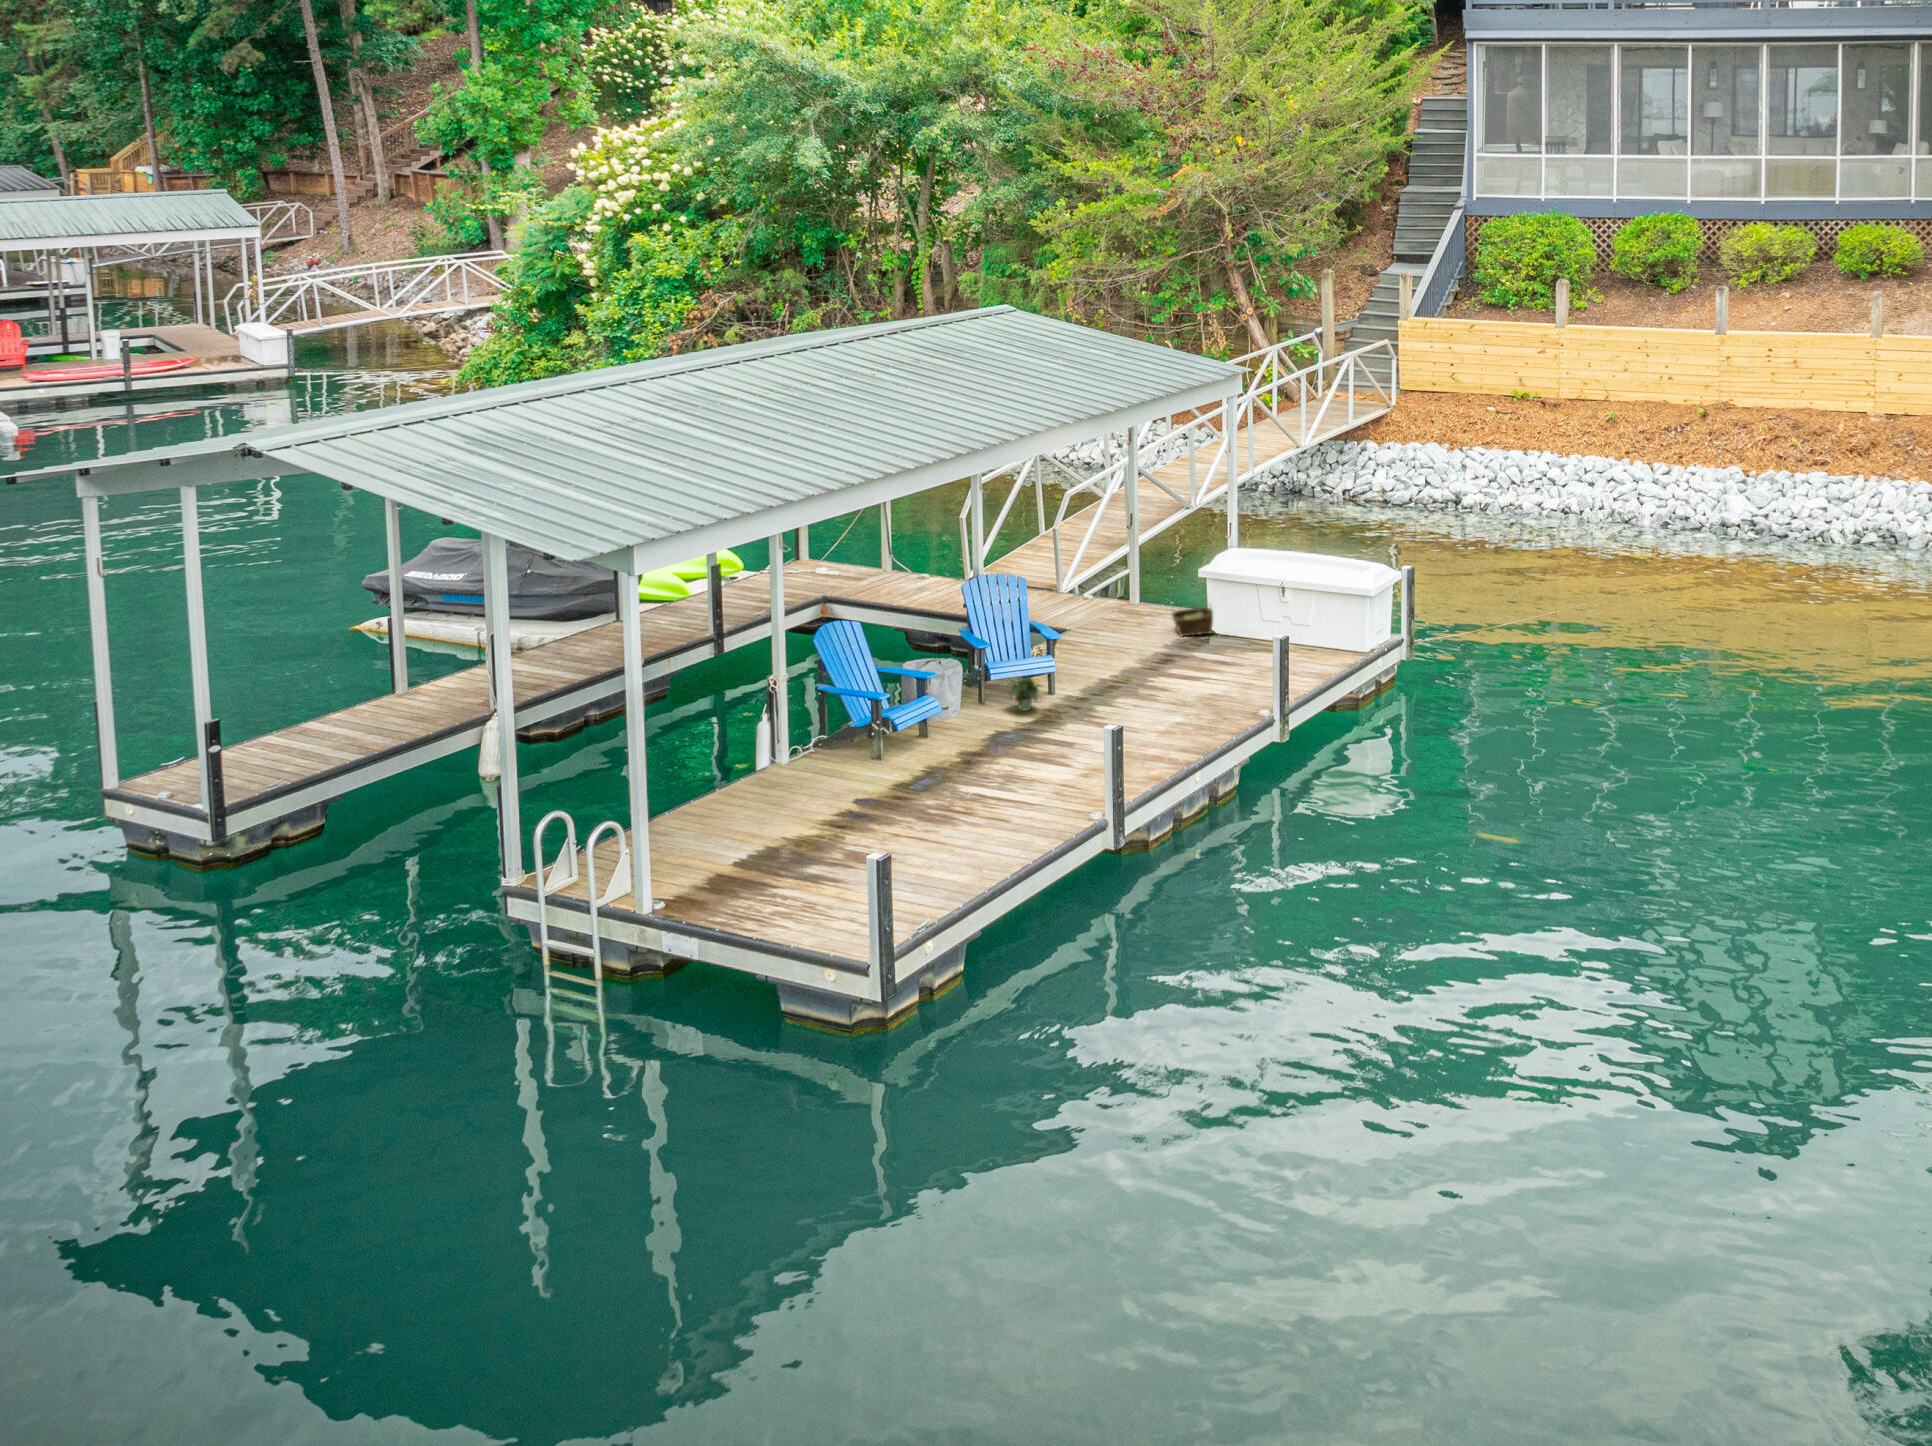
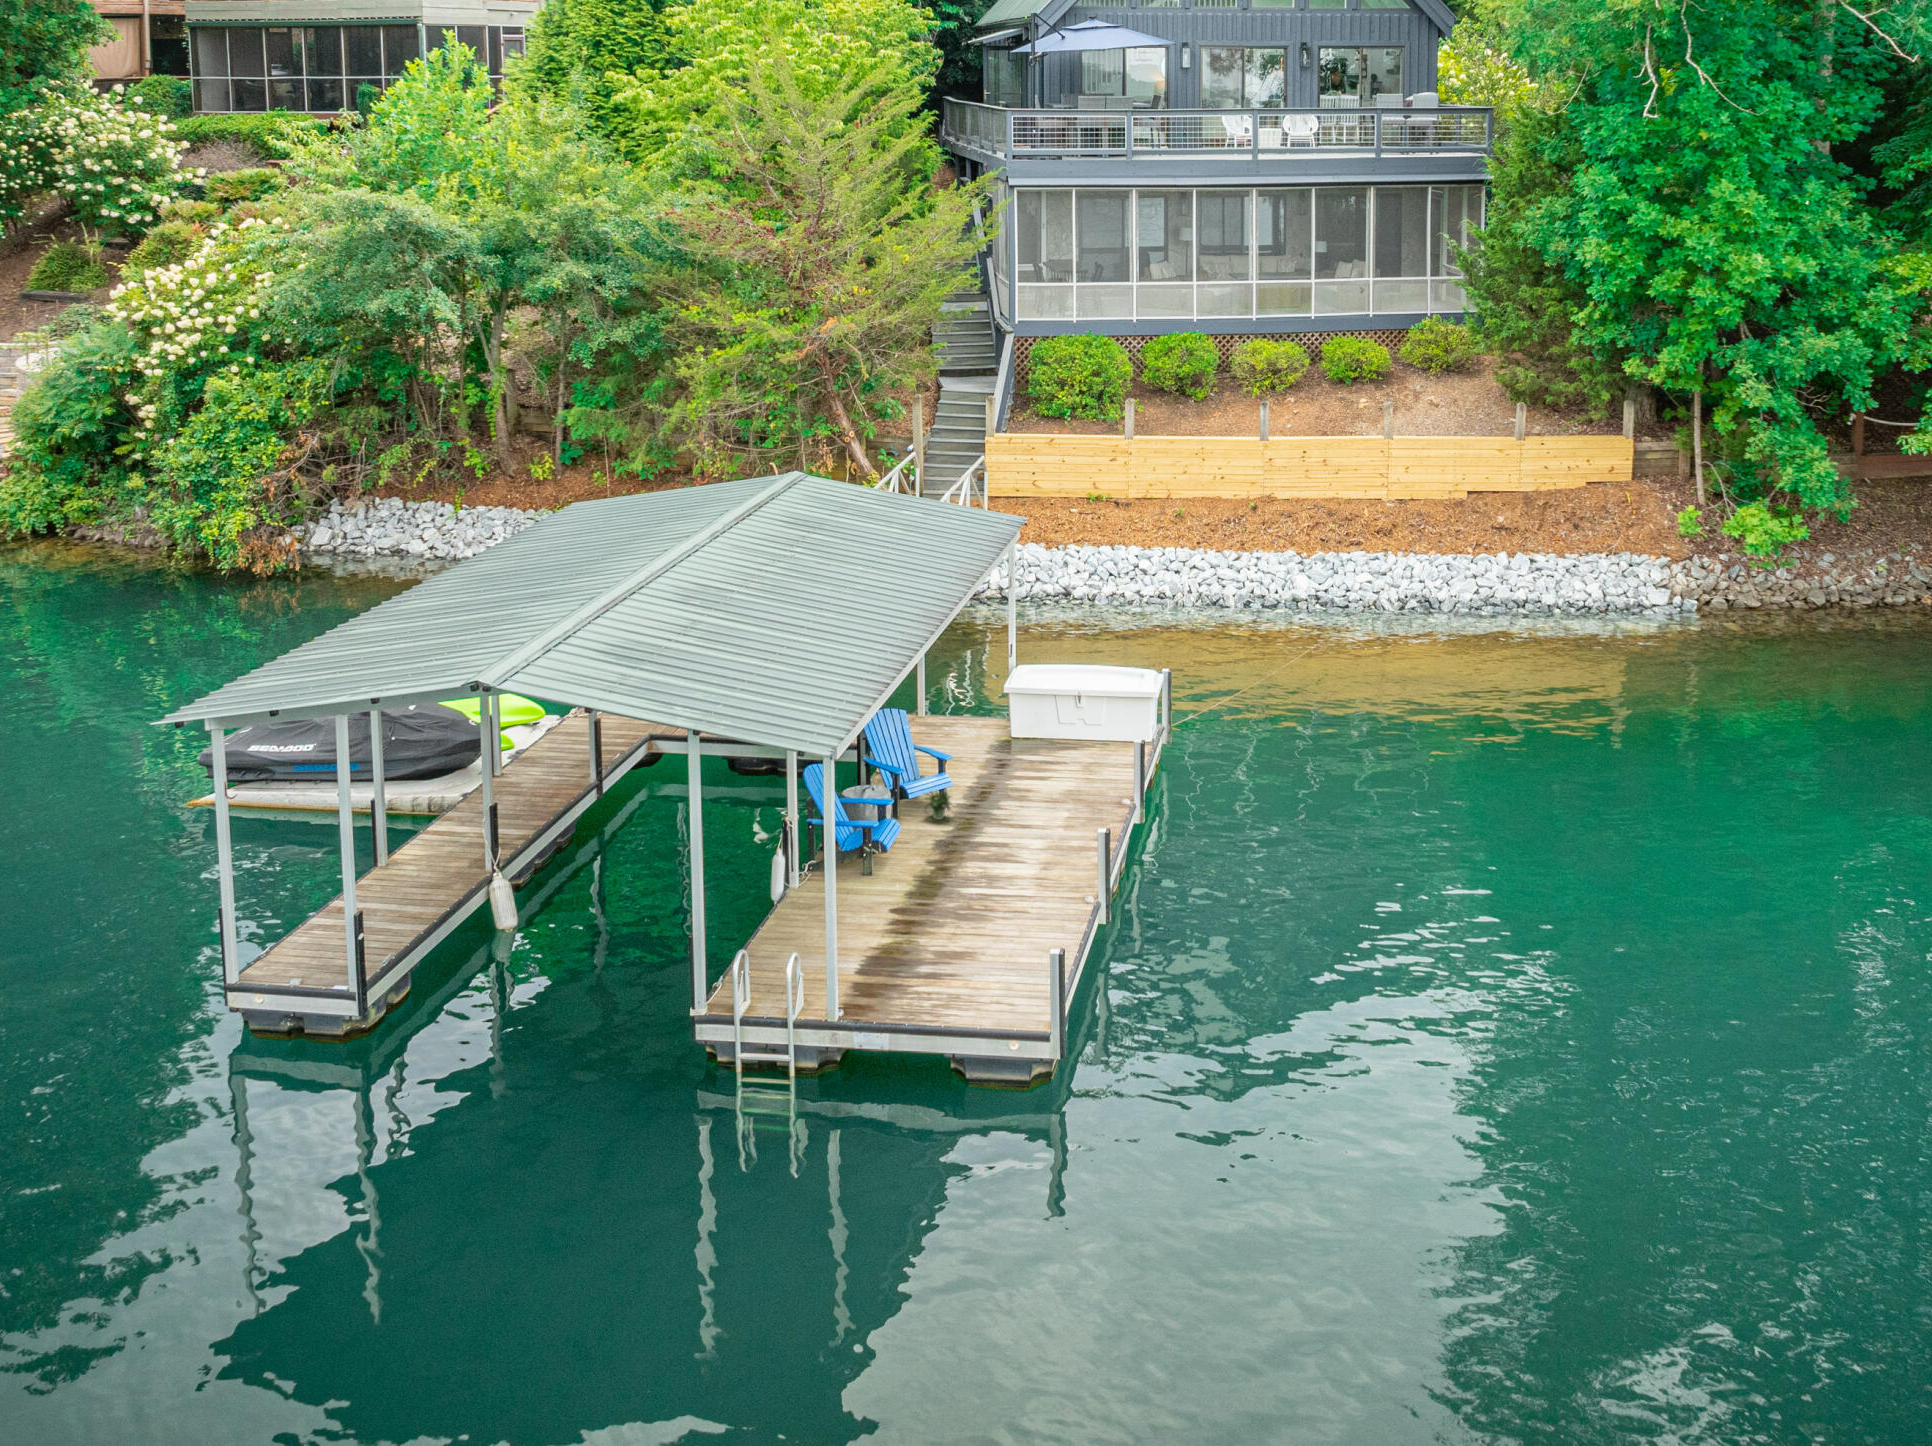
woven basket: present [1172,608,1213,636] -> none [978,711,1015,743]

